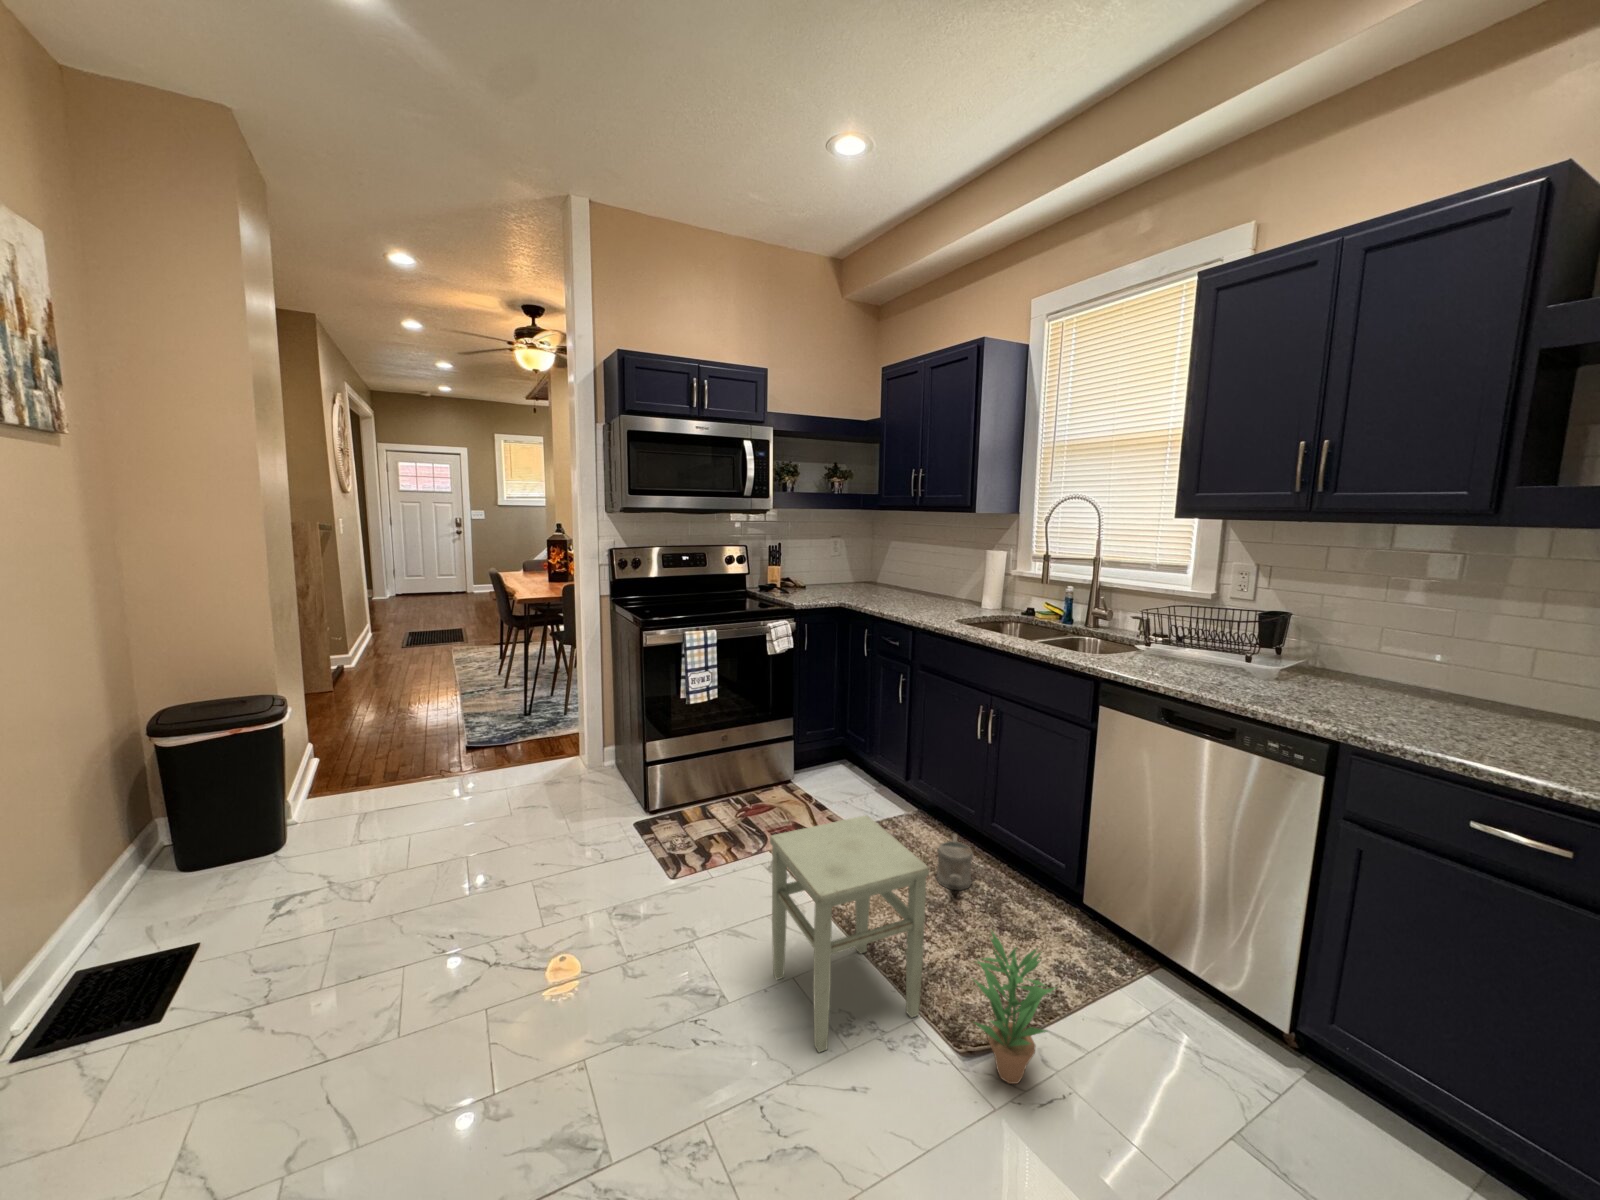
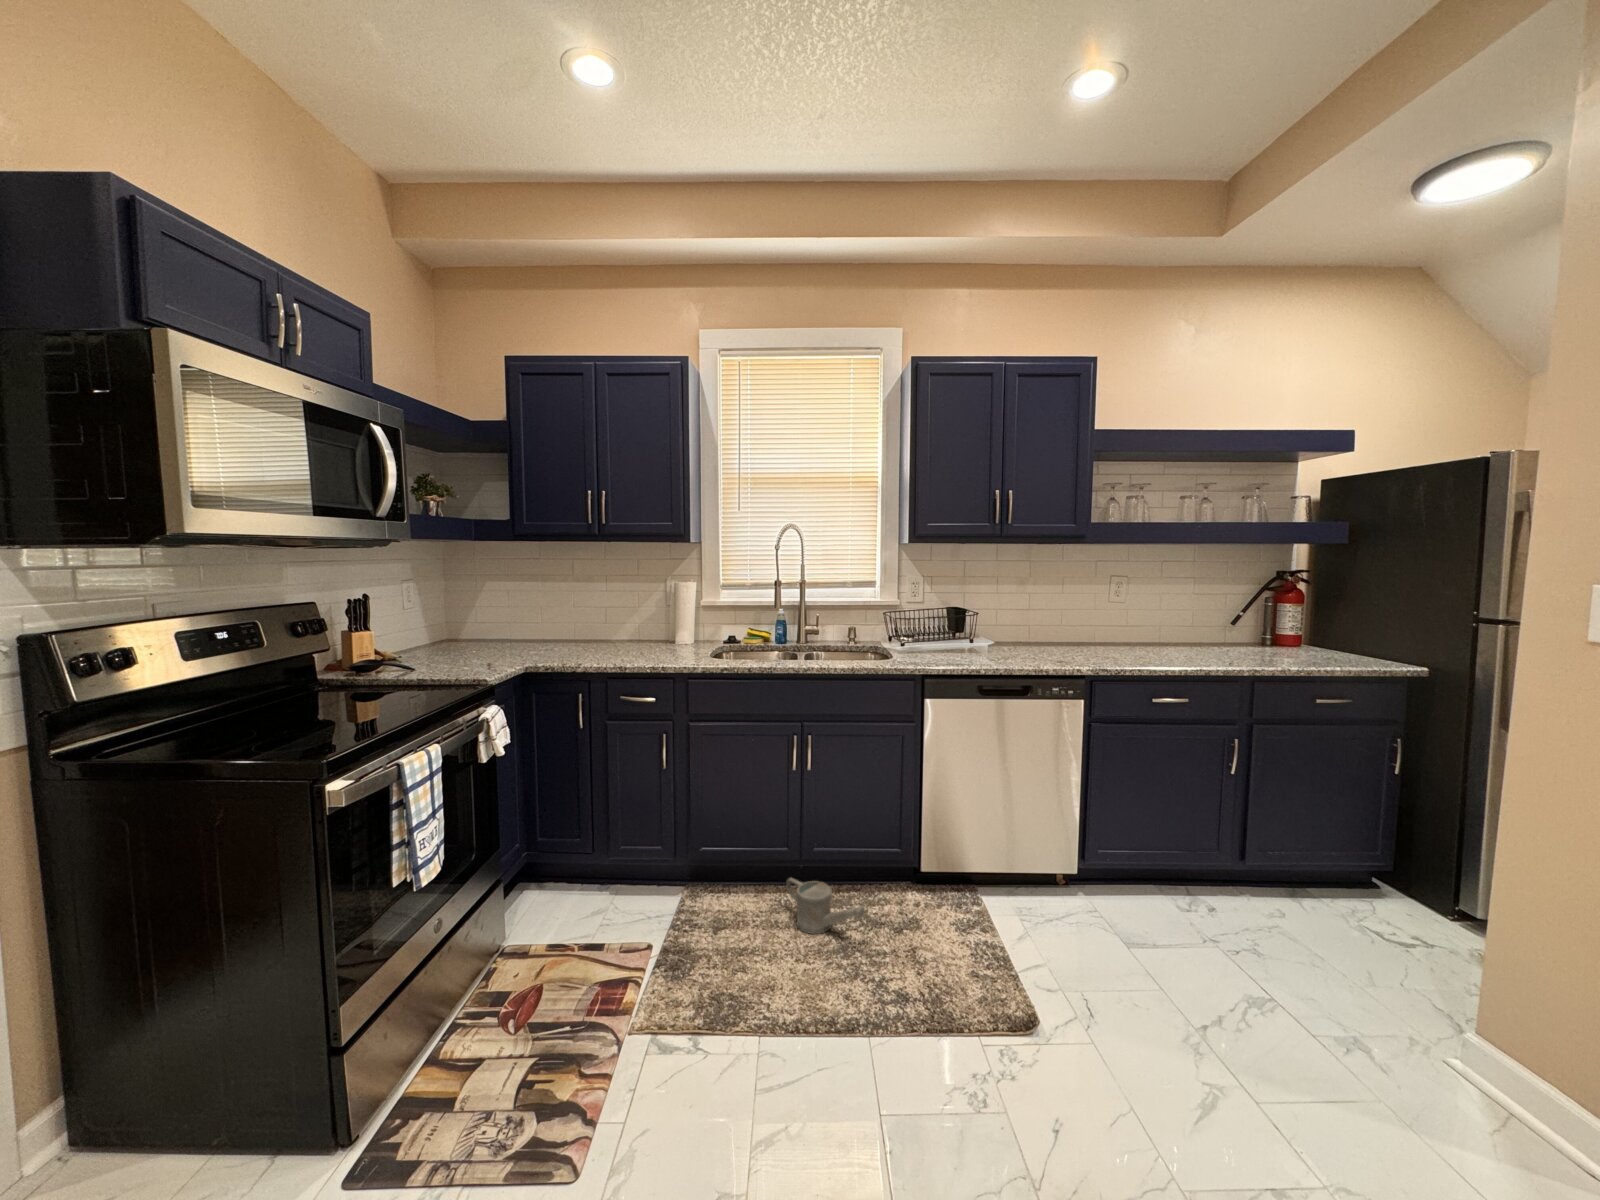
stool: present [770,816,929,1052] -> none [865,879,1018,1147]
potted plant: present [973,931,1055,1084] -> none [1023,891,1110,1028]

